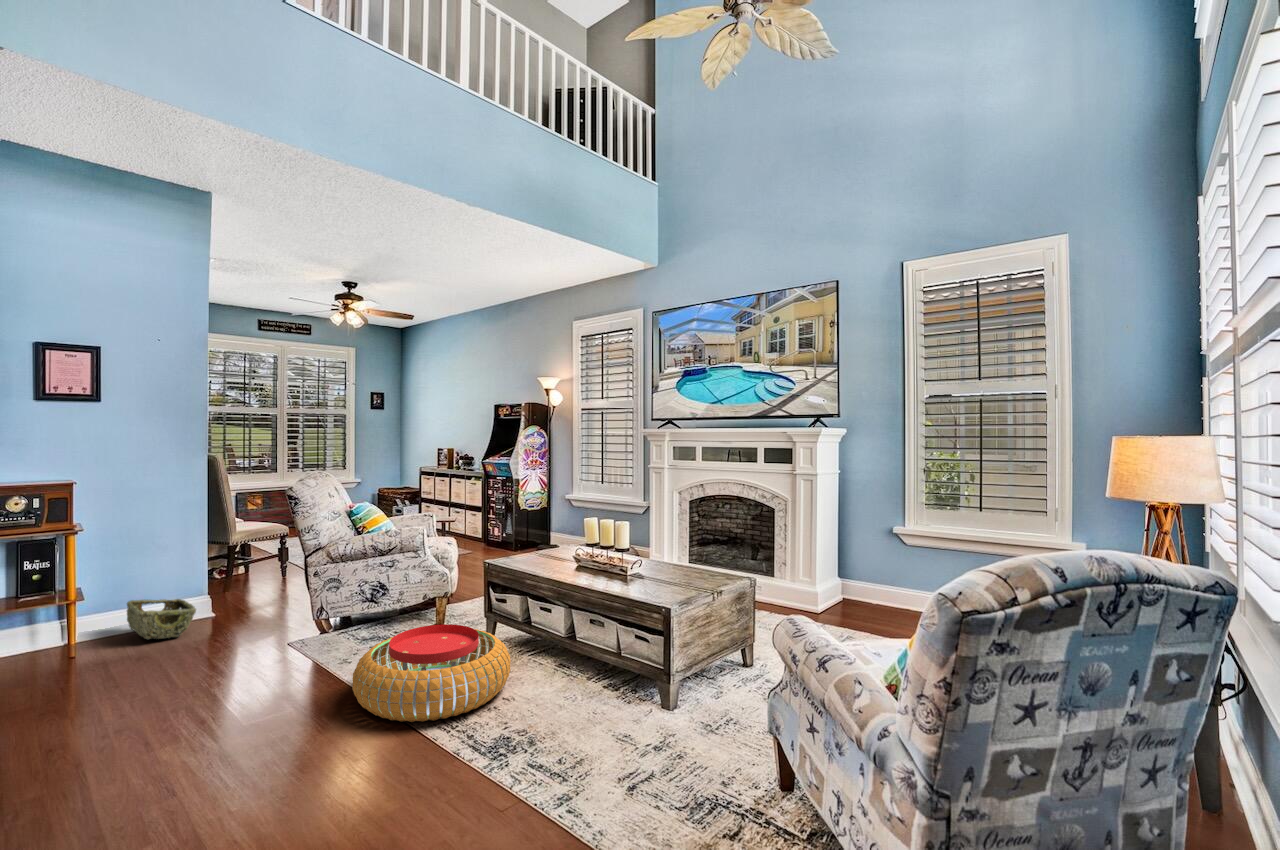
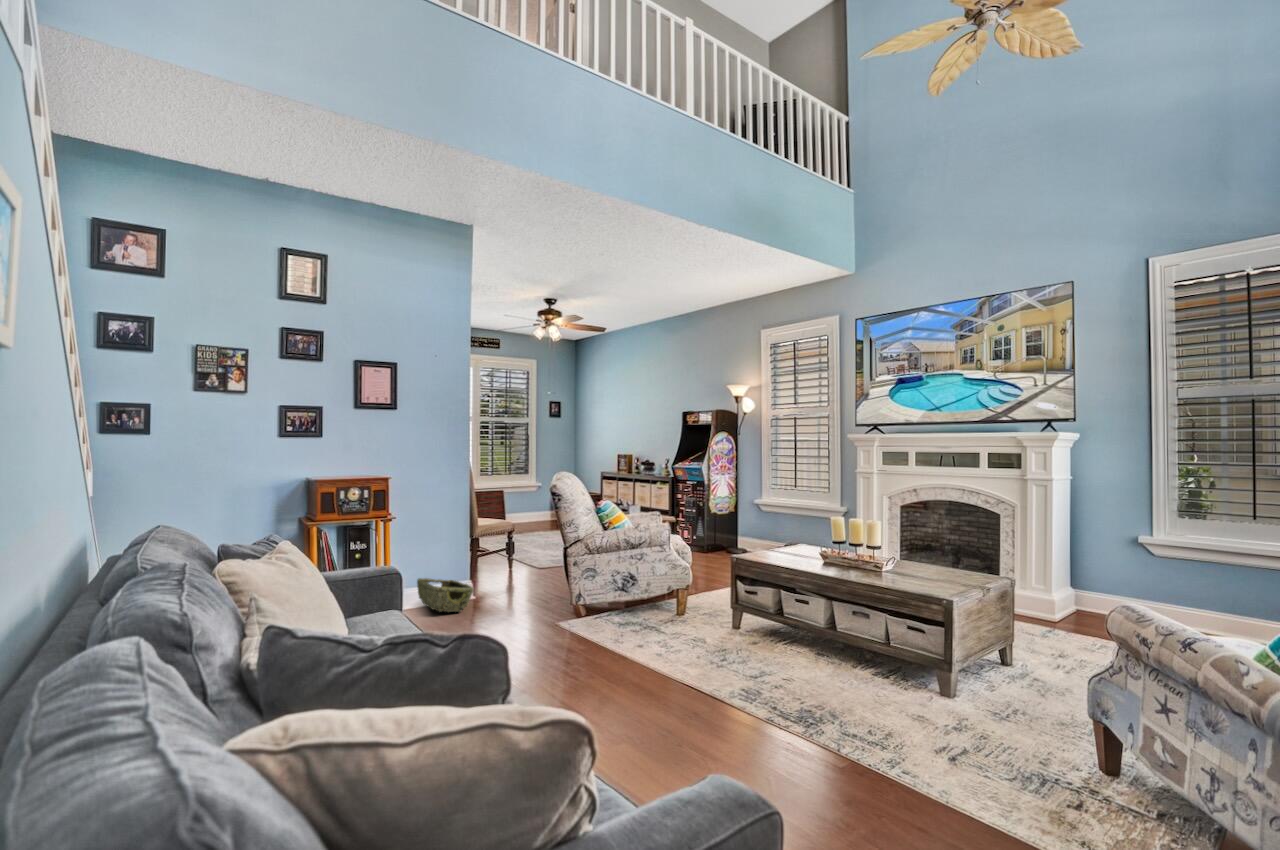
pouf: present [352,624,511,722] -> none [648,610,784,691]

